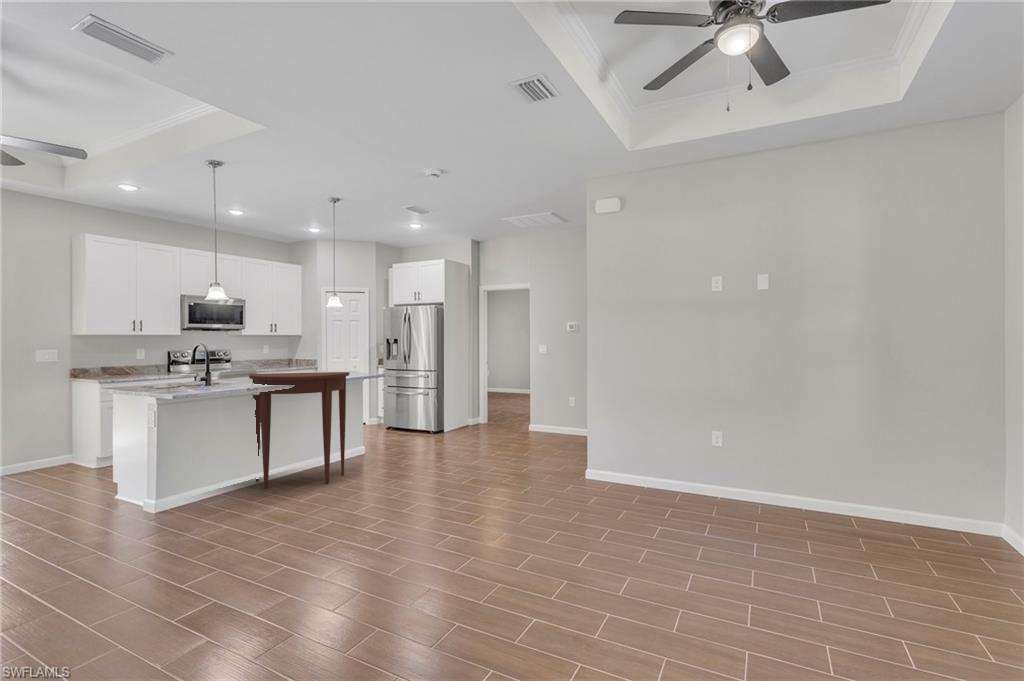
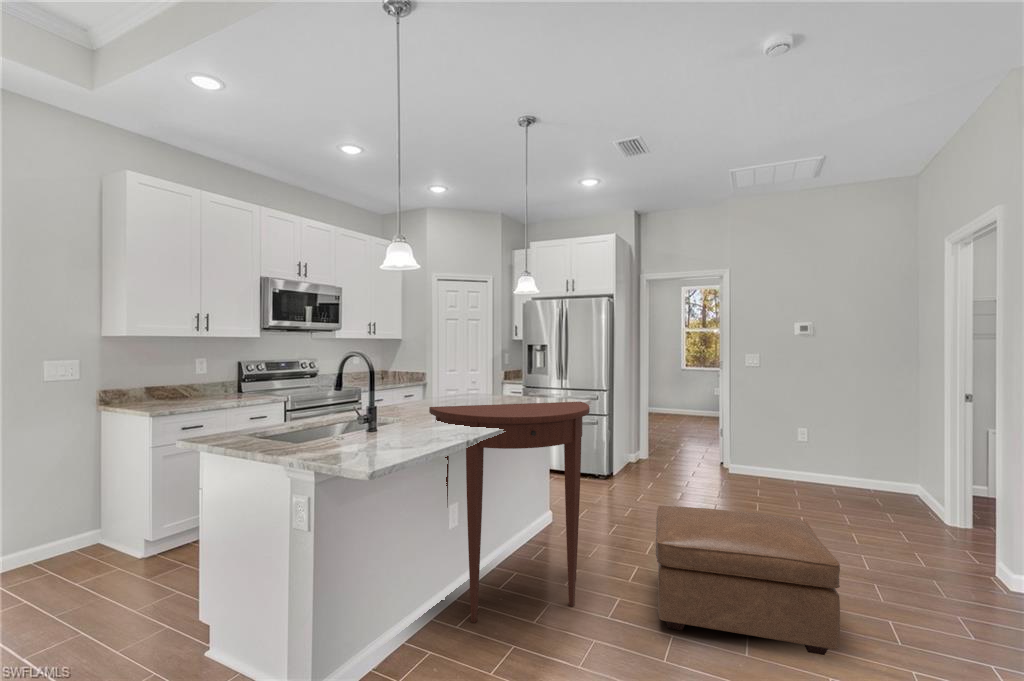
ottoman: none [360,432,462,497] -> present [656,506,840,655]

